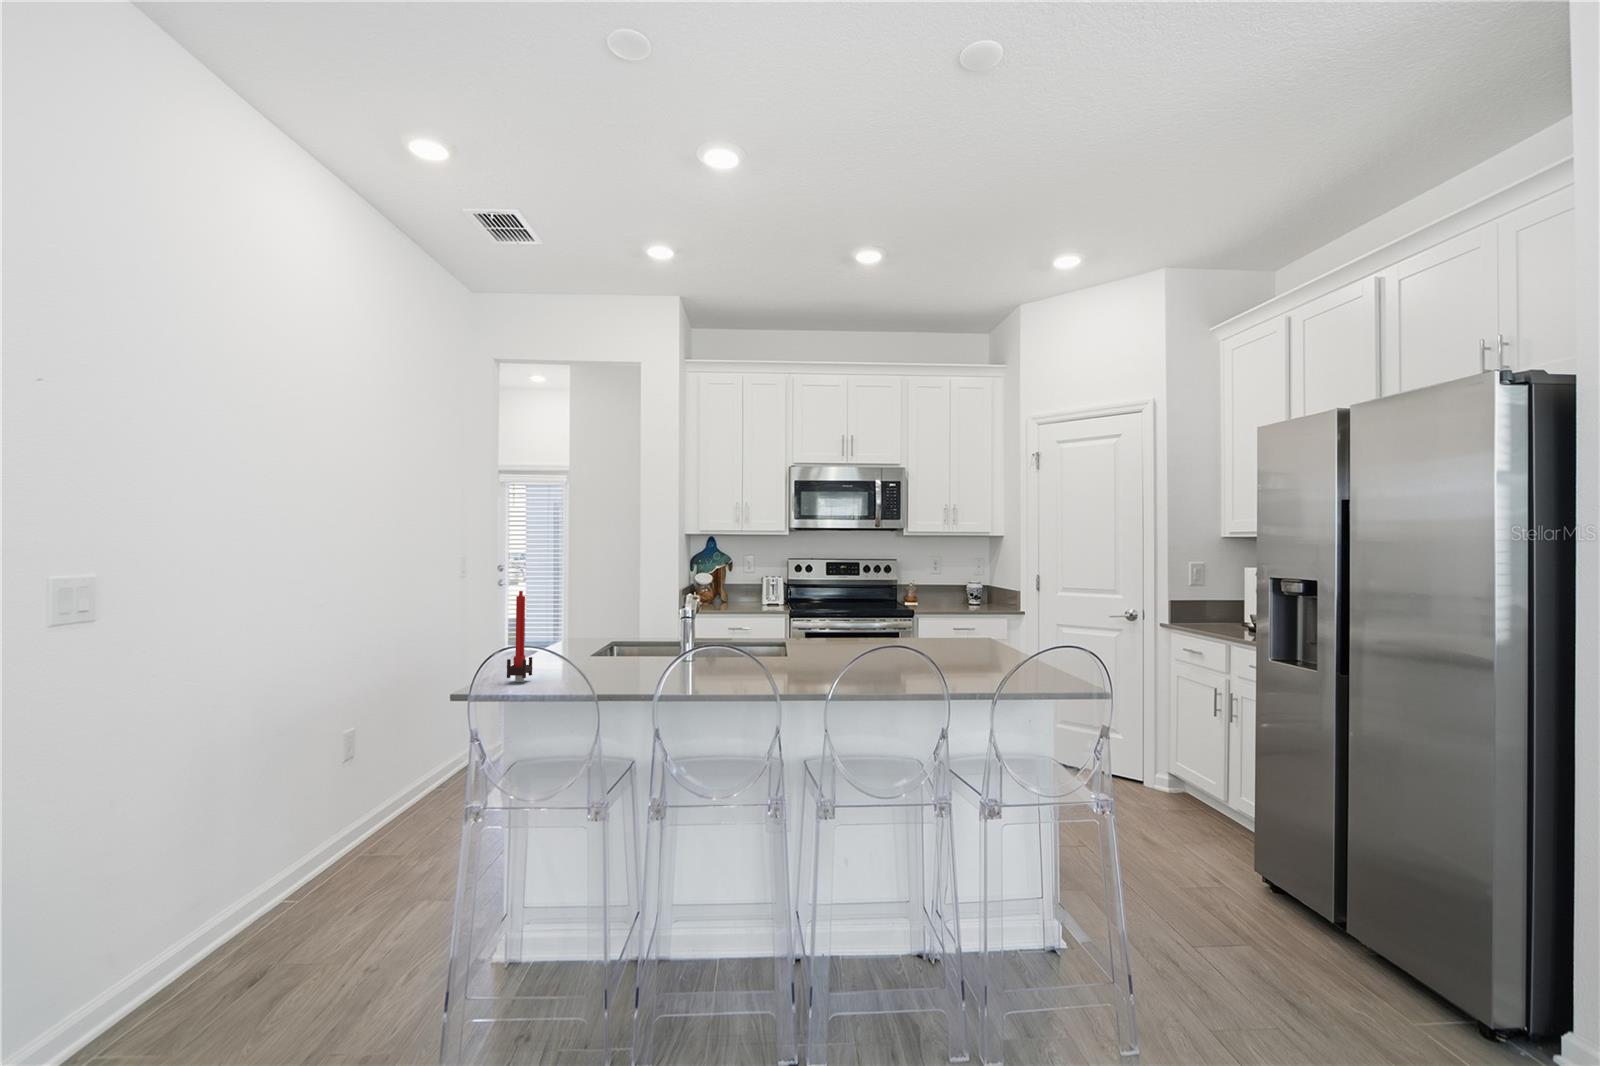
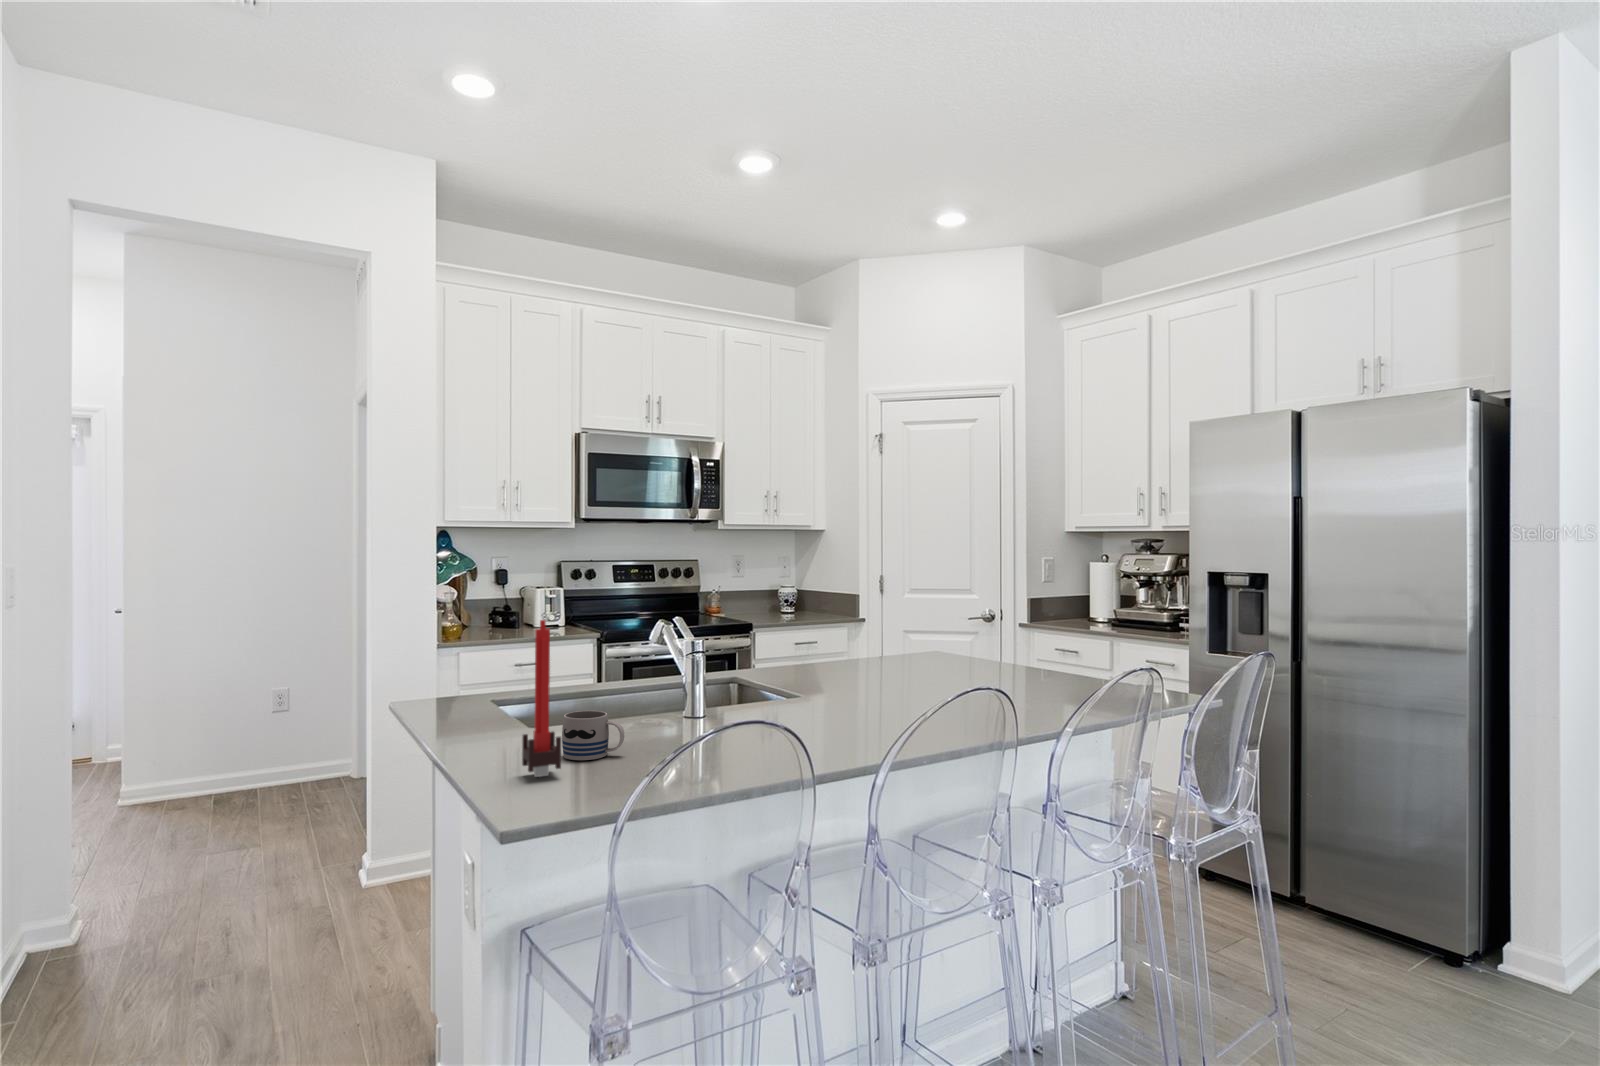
mug: none [551,649,583,677] -> present [562,711,624,760]

